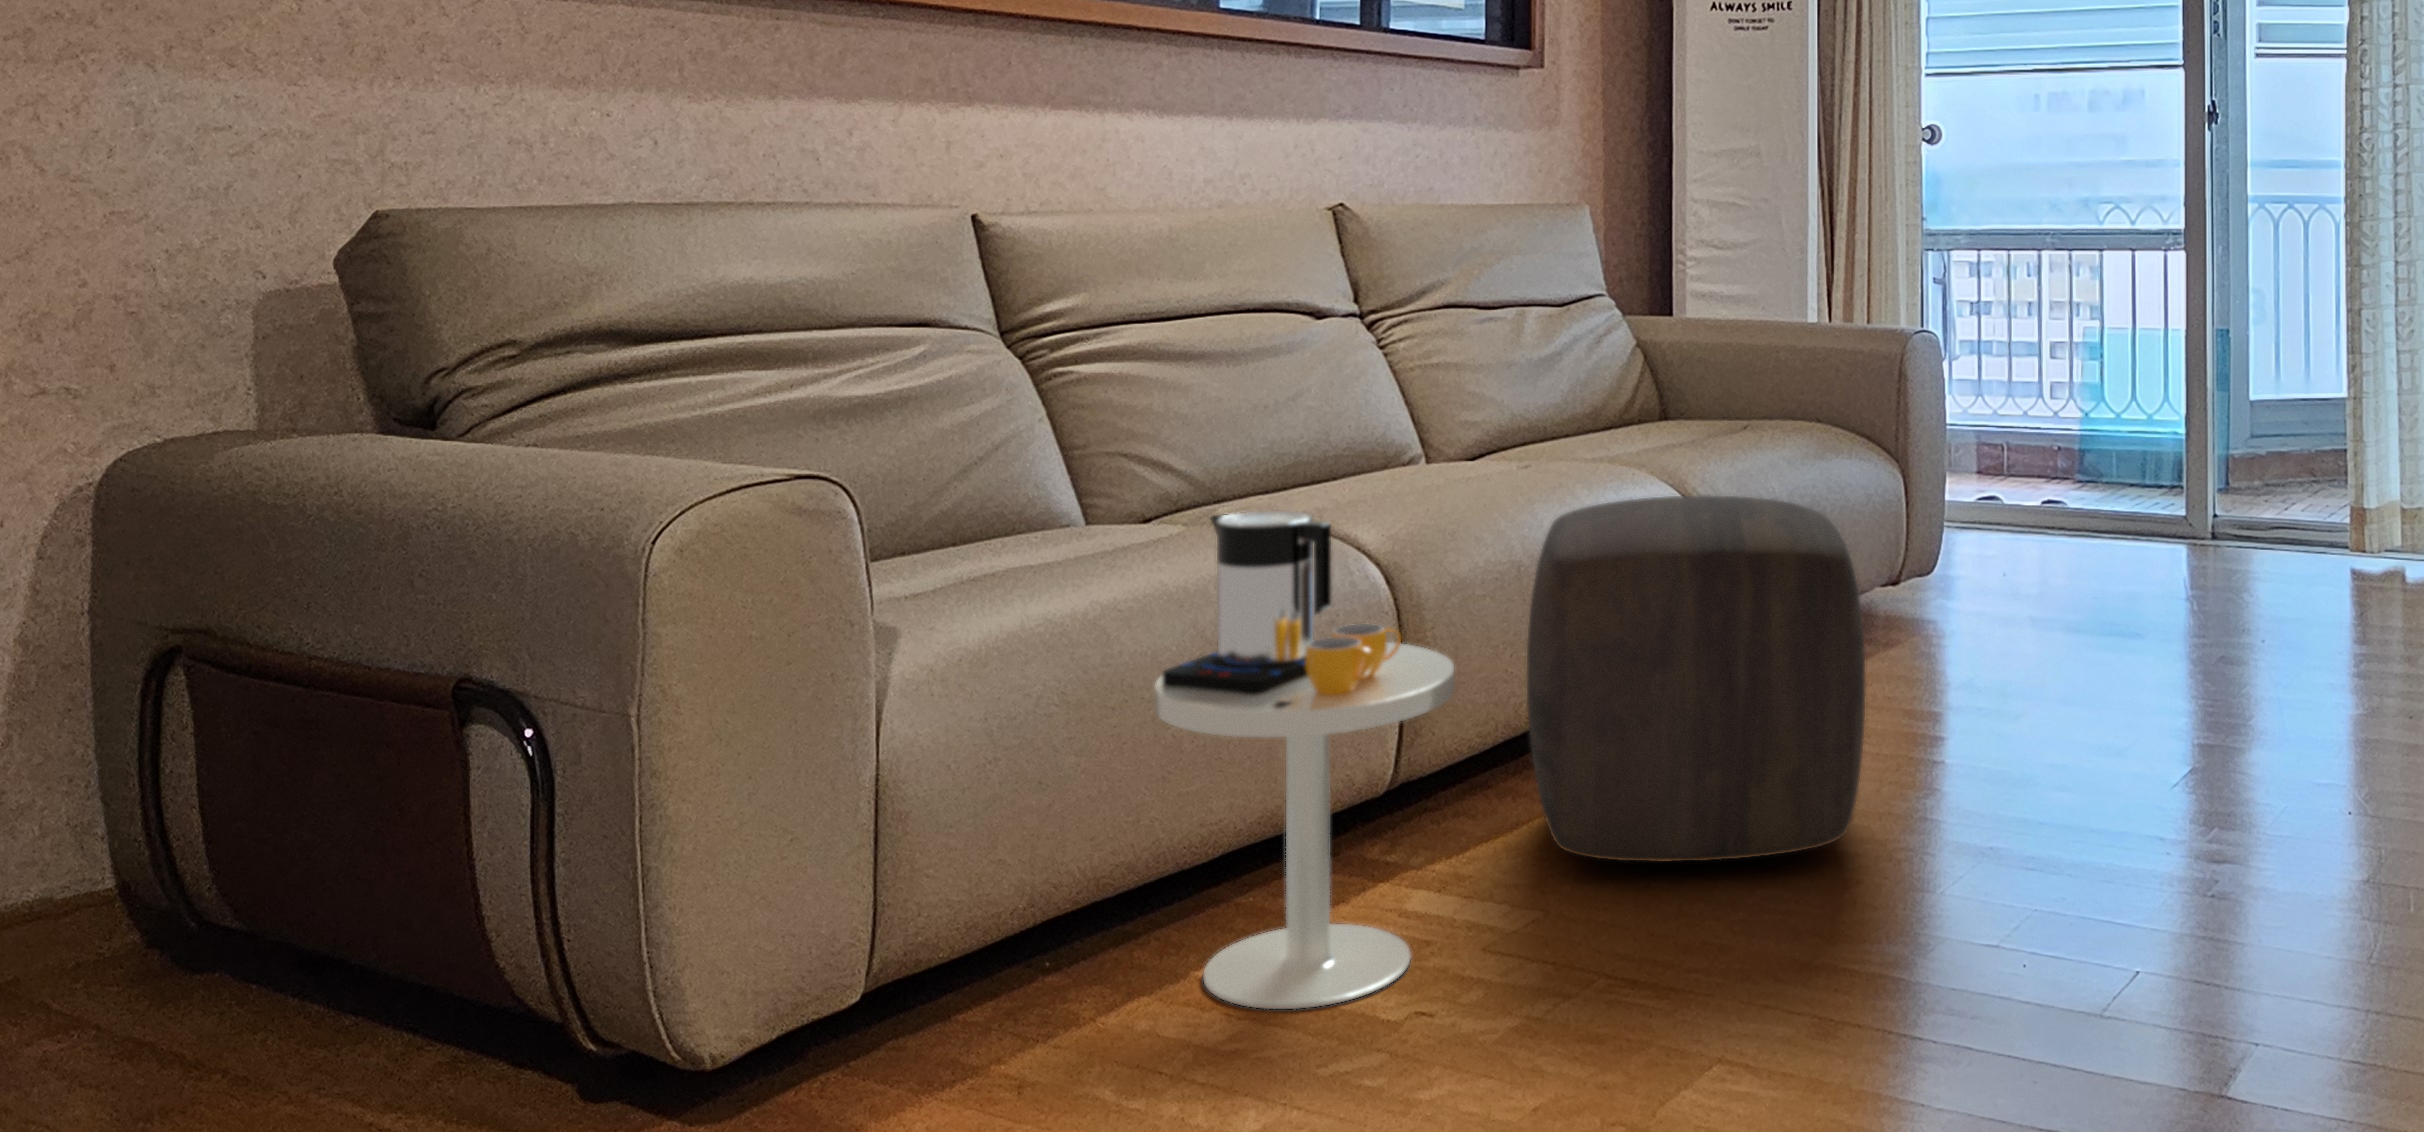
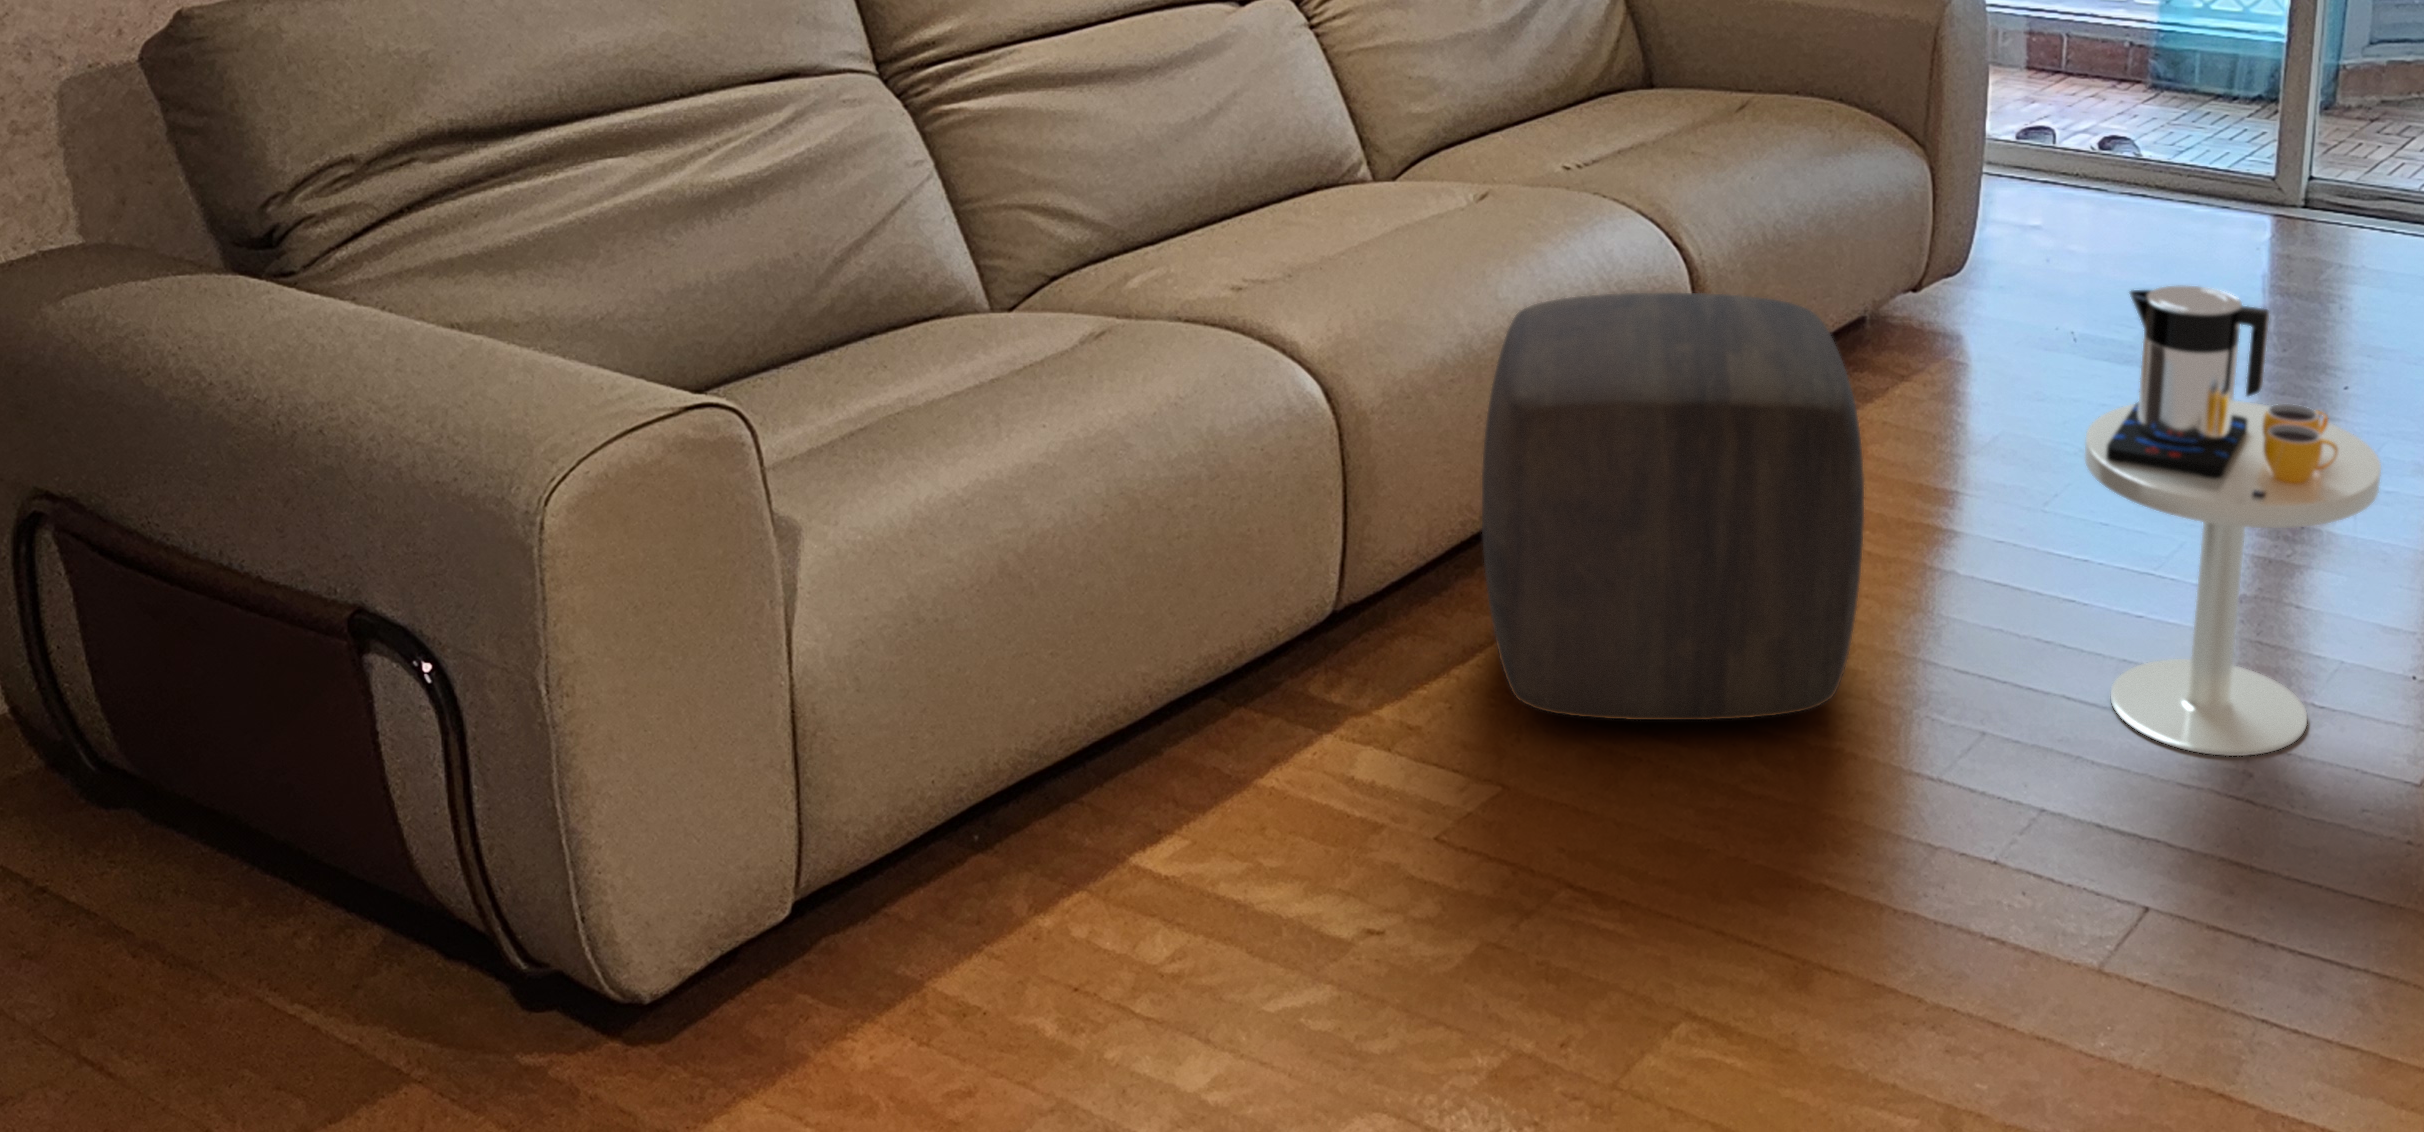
side table: present [1154,511,1455,1009] -> present [2085,286,2381,756]

